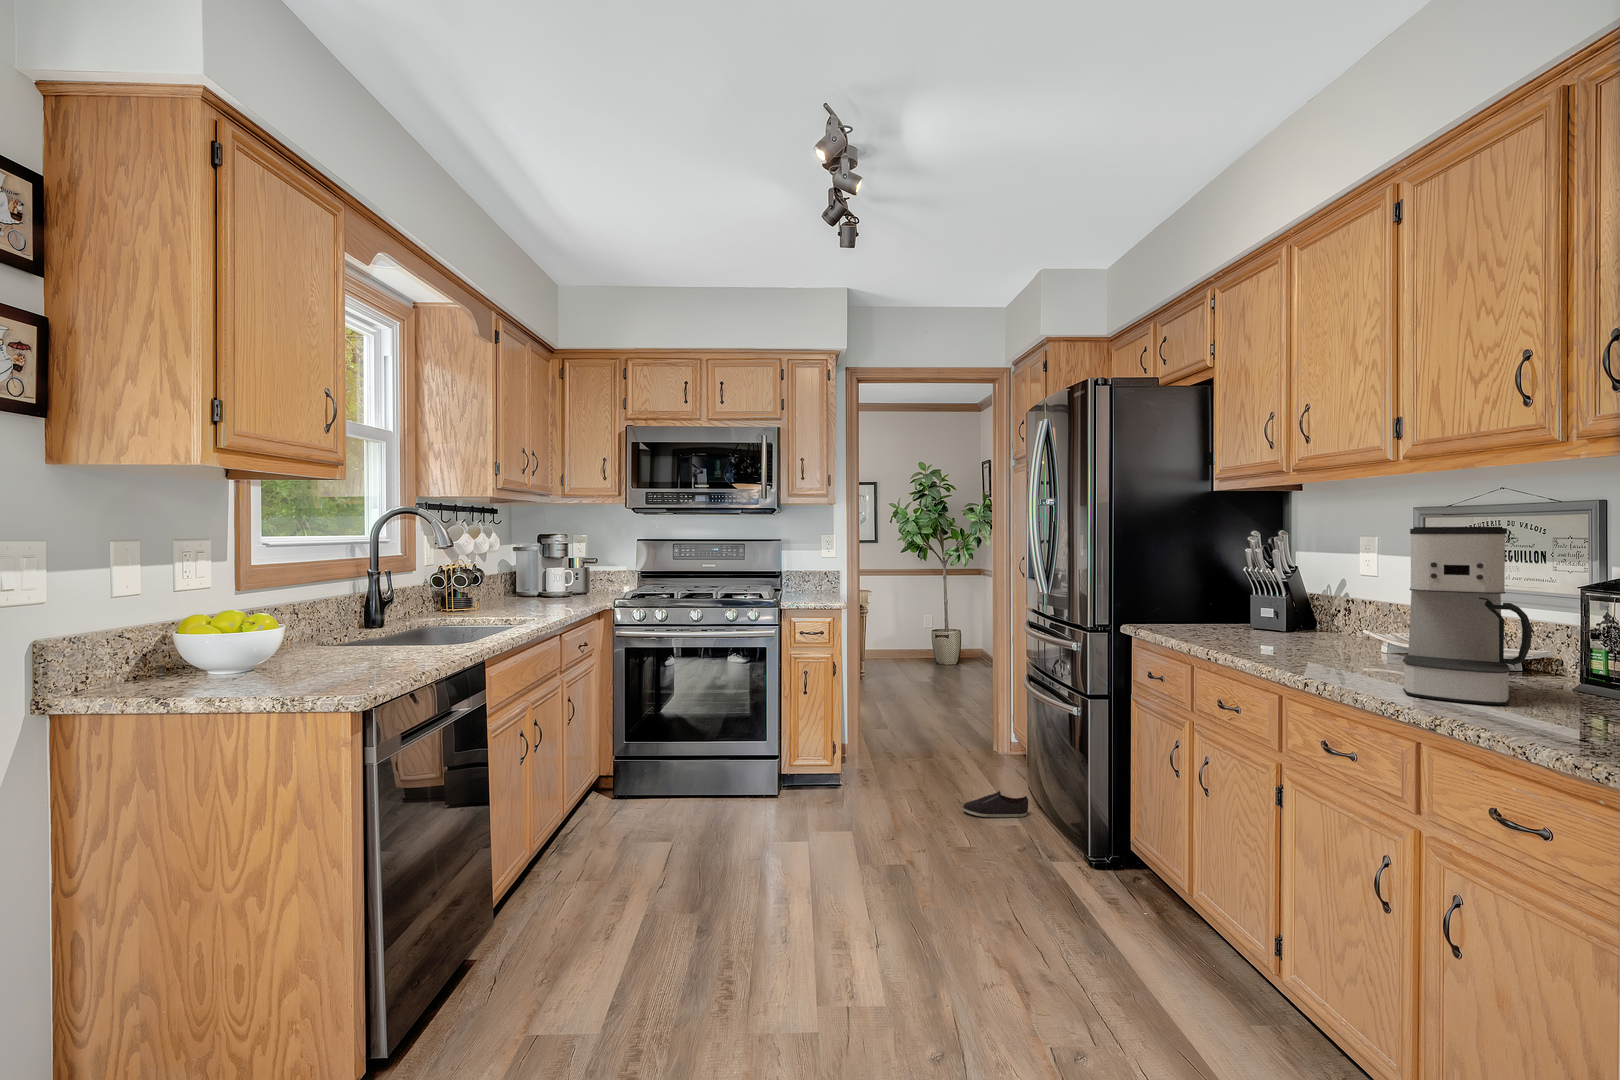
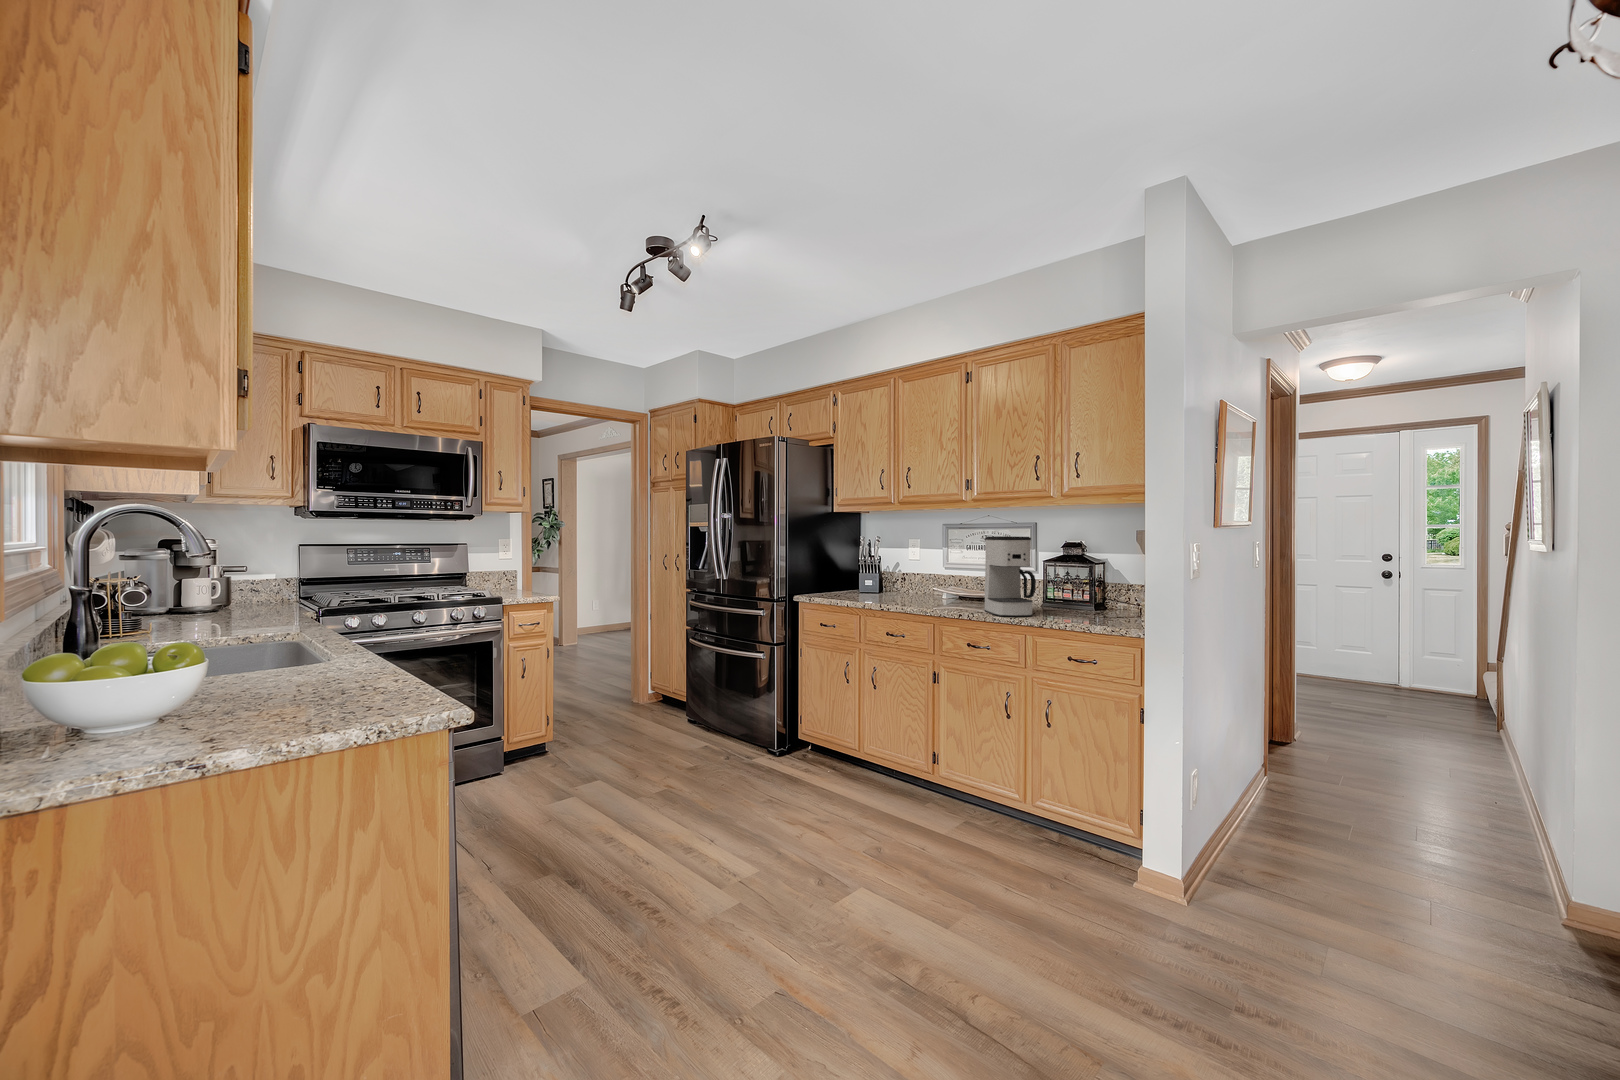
shoe: present [963,791,1028,817] -> none [670,727,714,749]

